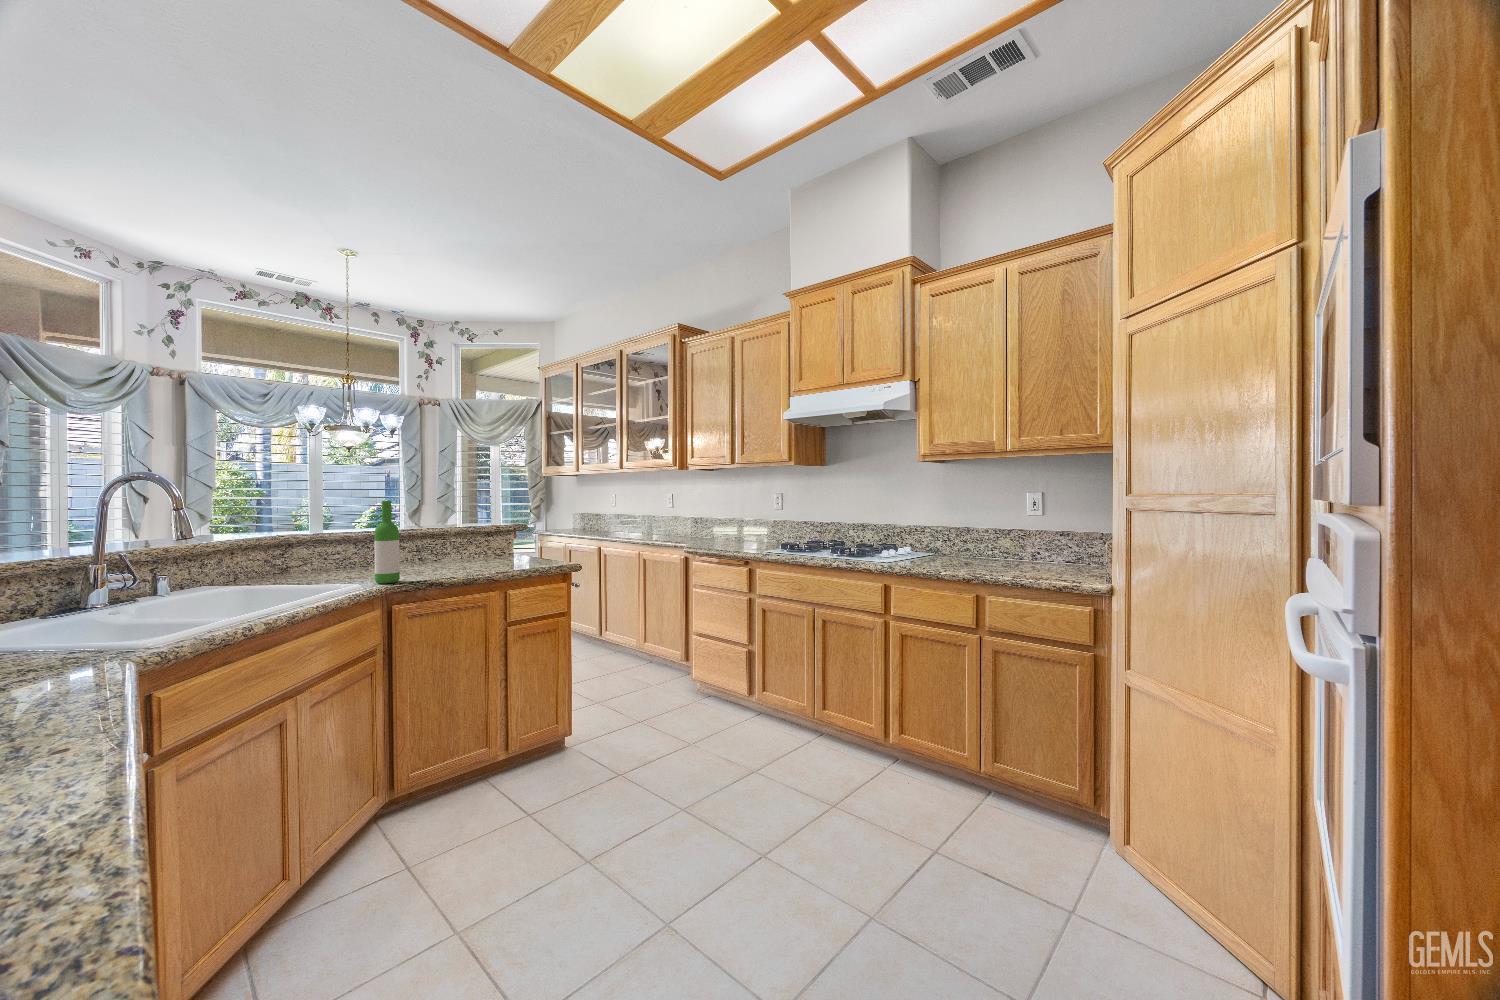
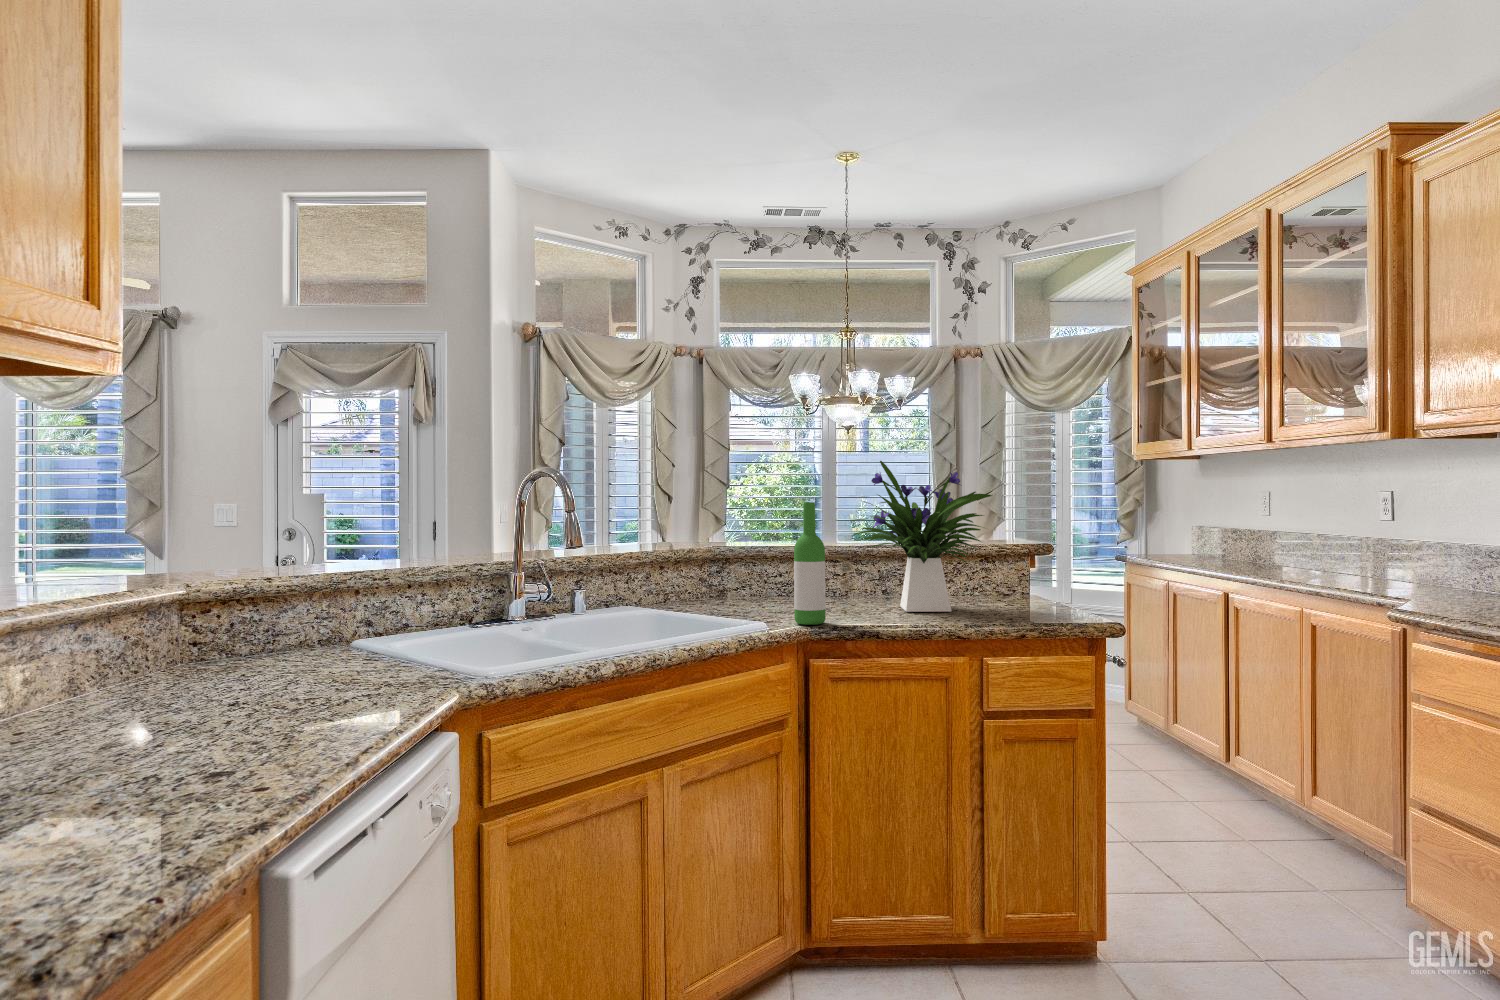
flower arrangement: none [405,474,503,569] -> present [852,461,992,612]

